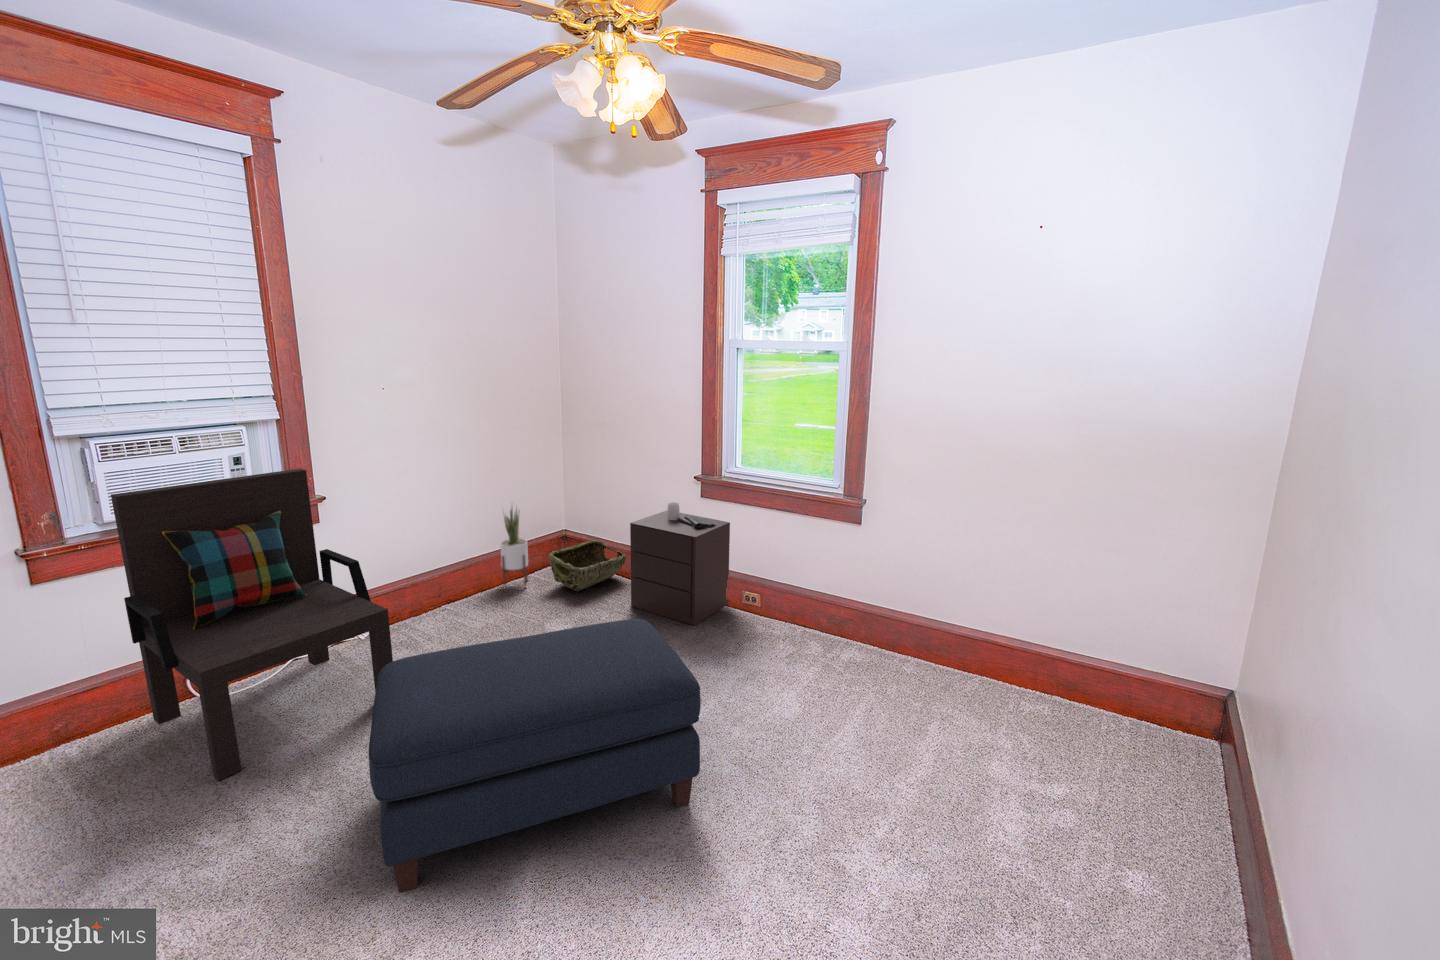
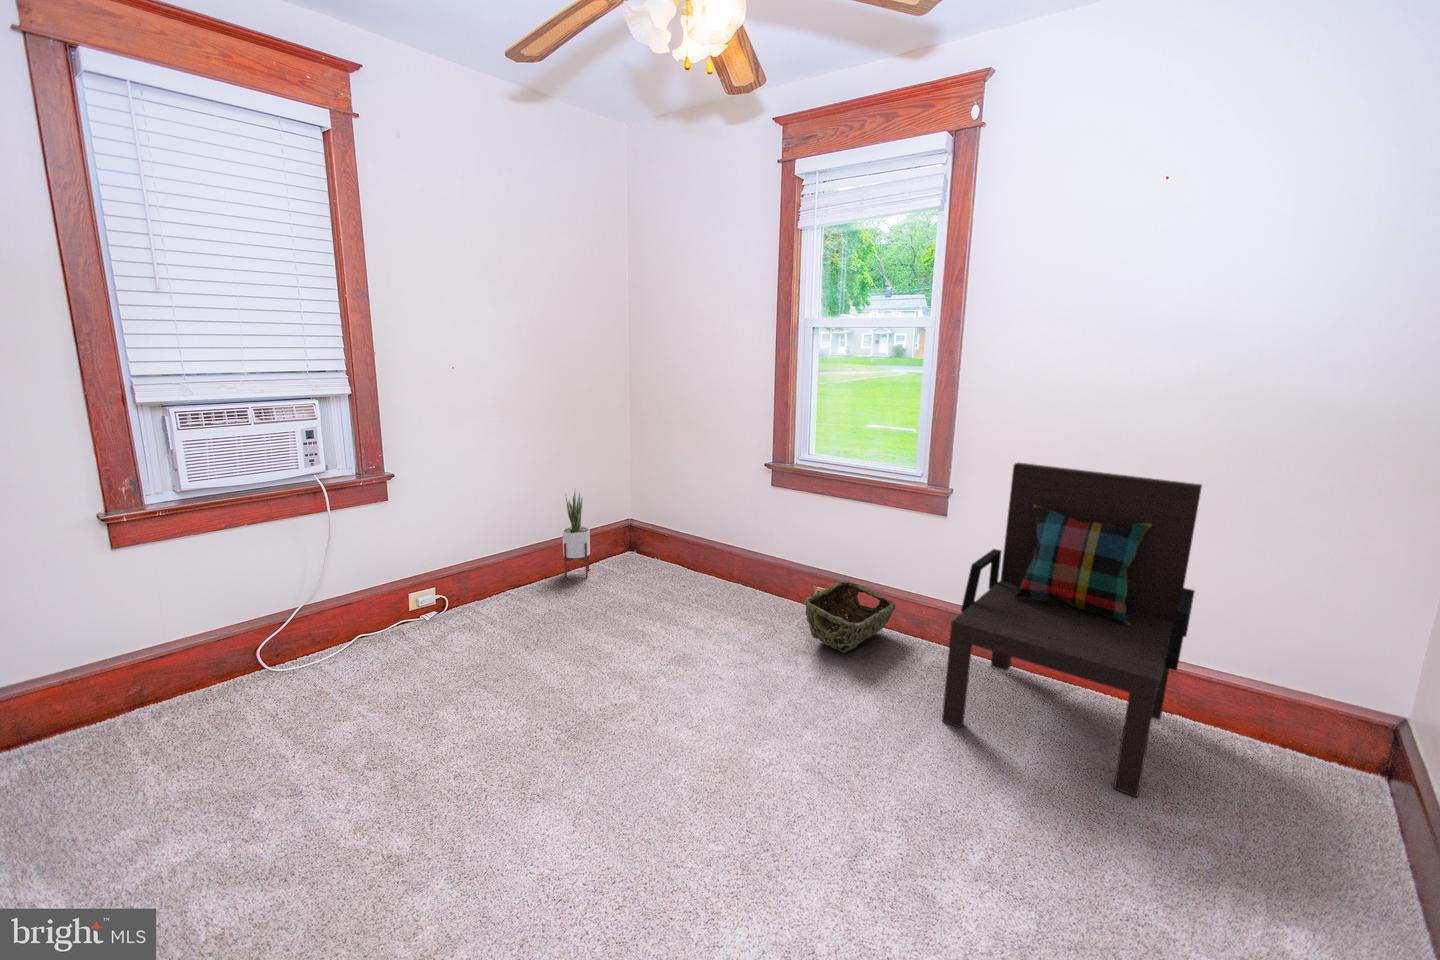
armchair: present [111,469,393,781] -> present [942,463,1202,797]
nightstand: present [630,502,730,625] -> none [694,492,801,622]
woven basket: present [548,540,626,591] -> present [804,581,896,653]
ottoman: present [369,619,701,893] -> none [417,608,771,884]

